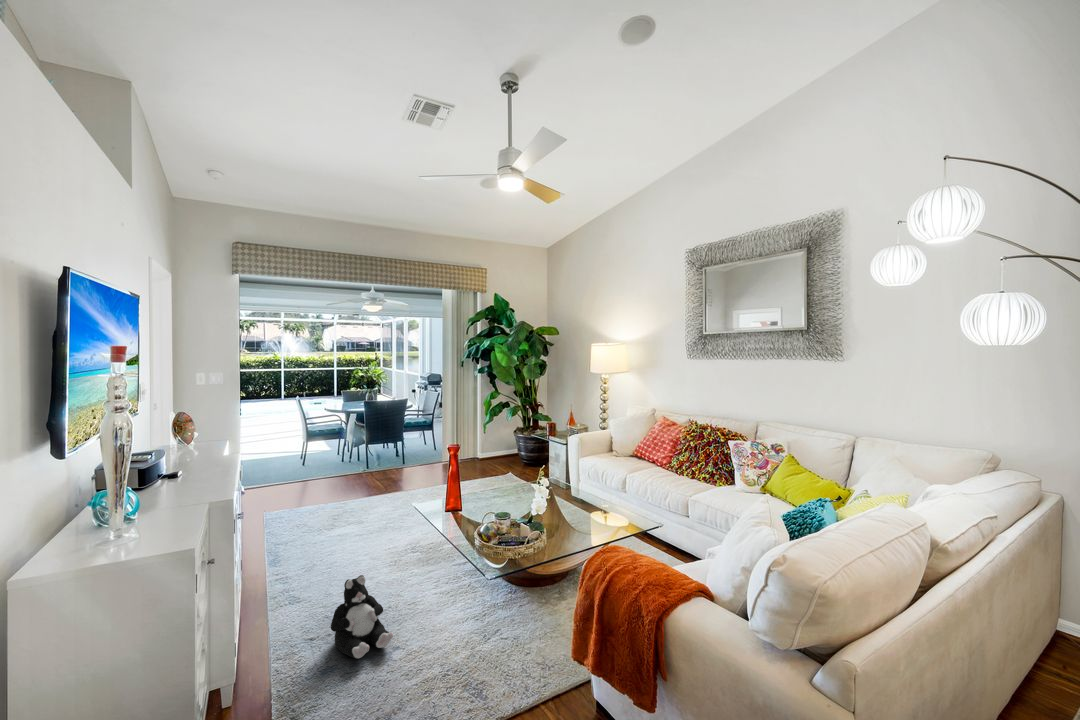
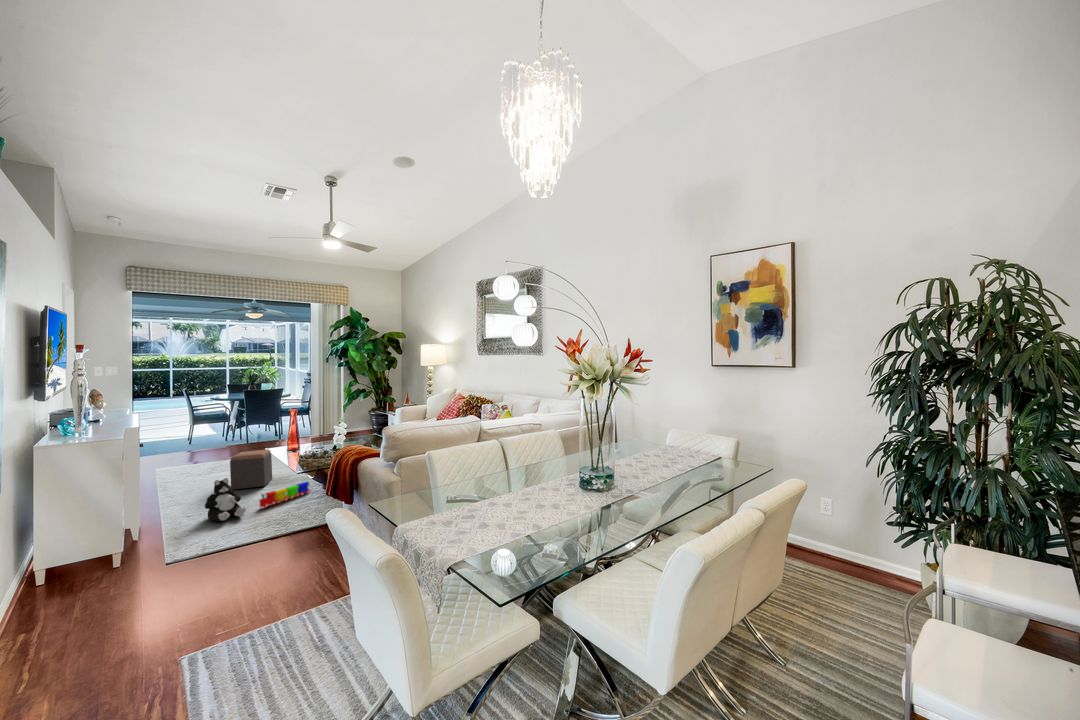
footstool: none [360,505,414,569] -> present [230,450,272,490]
toy train: none [410,571,478,625] -> present [260,482,310,507]

